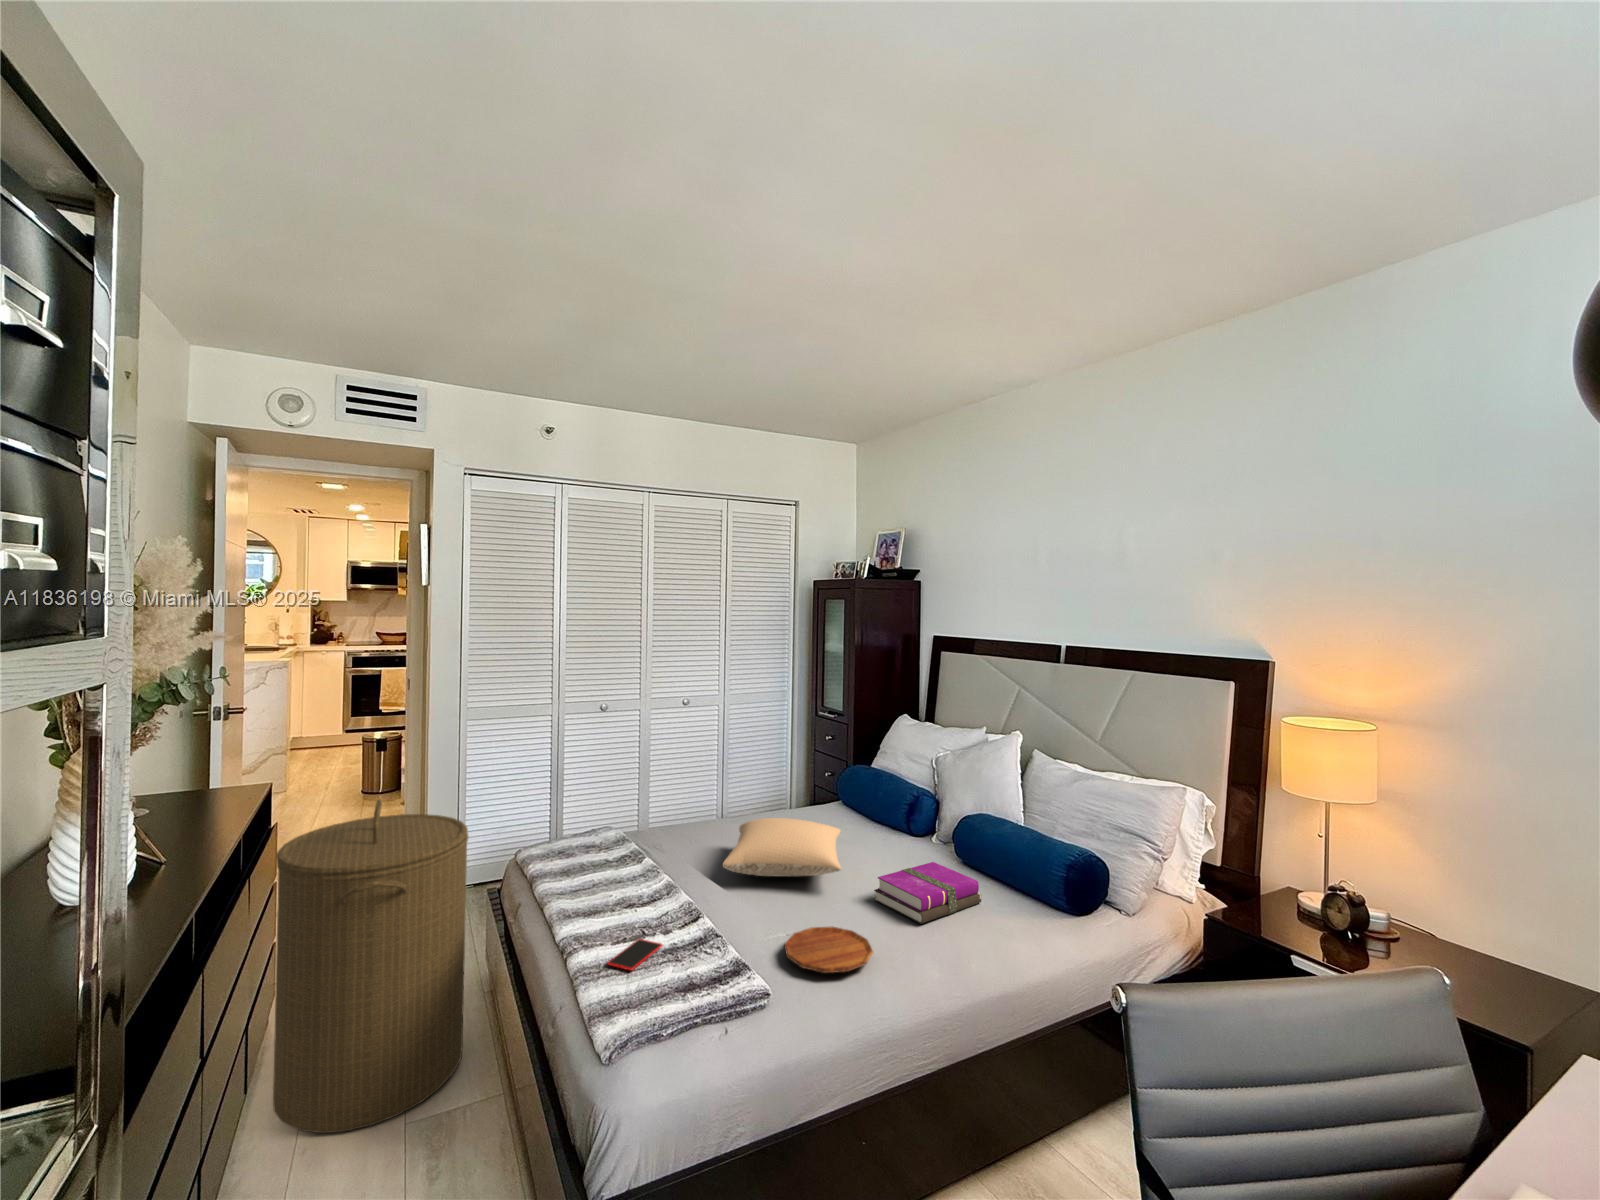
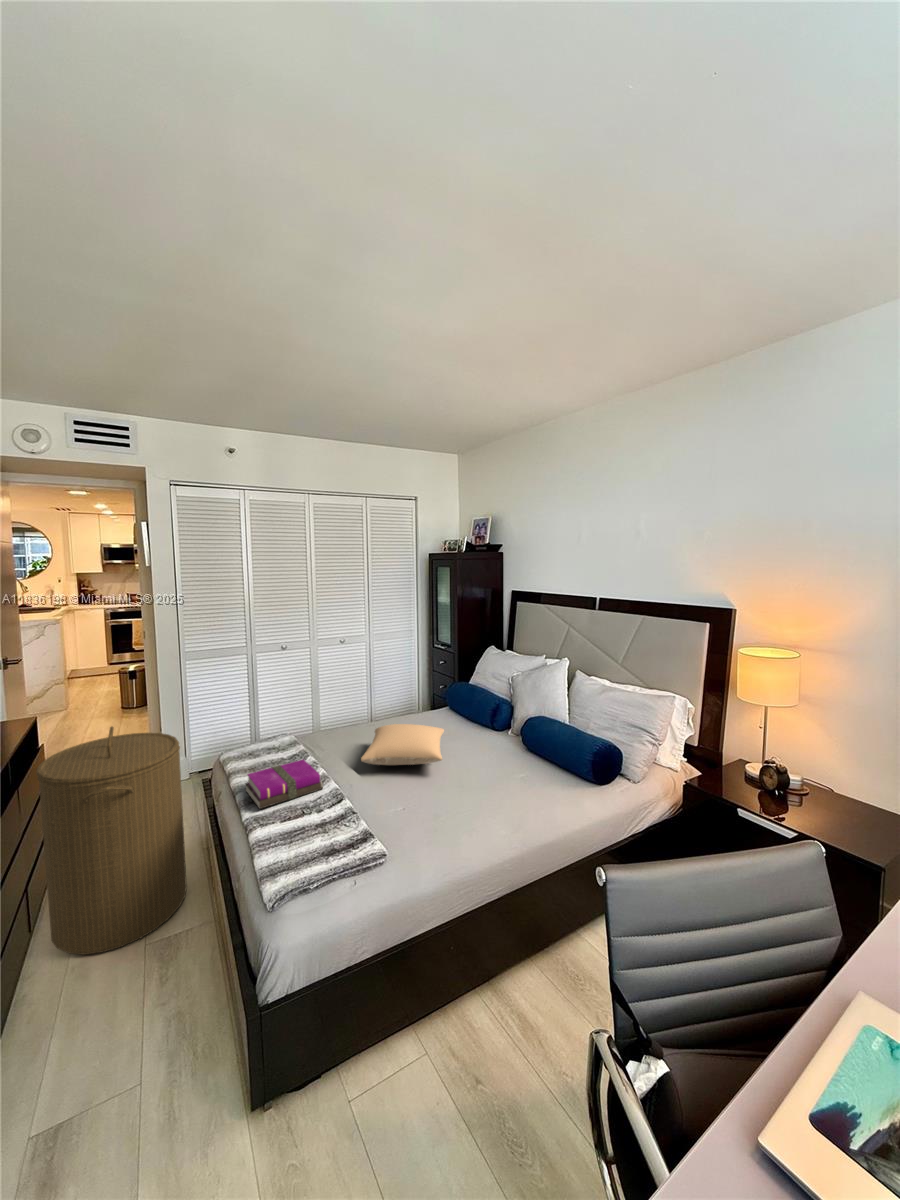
notebook: present [874,862,982,924] -> present [245,759,323,809]
tray: present [784,927,873,973] -> none [400,801,461,836]
smartphone: present [607,939,662,970] -> none [275,817,316,842]

